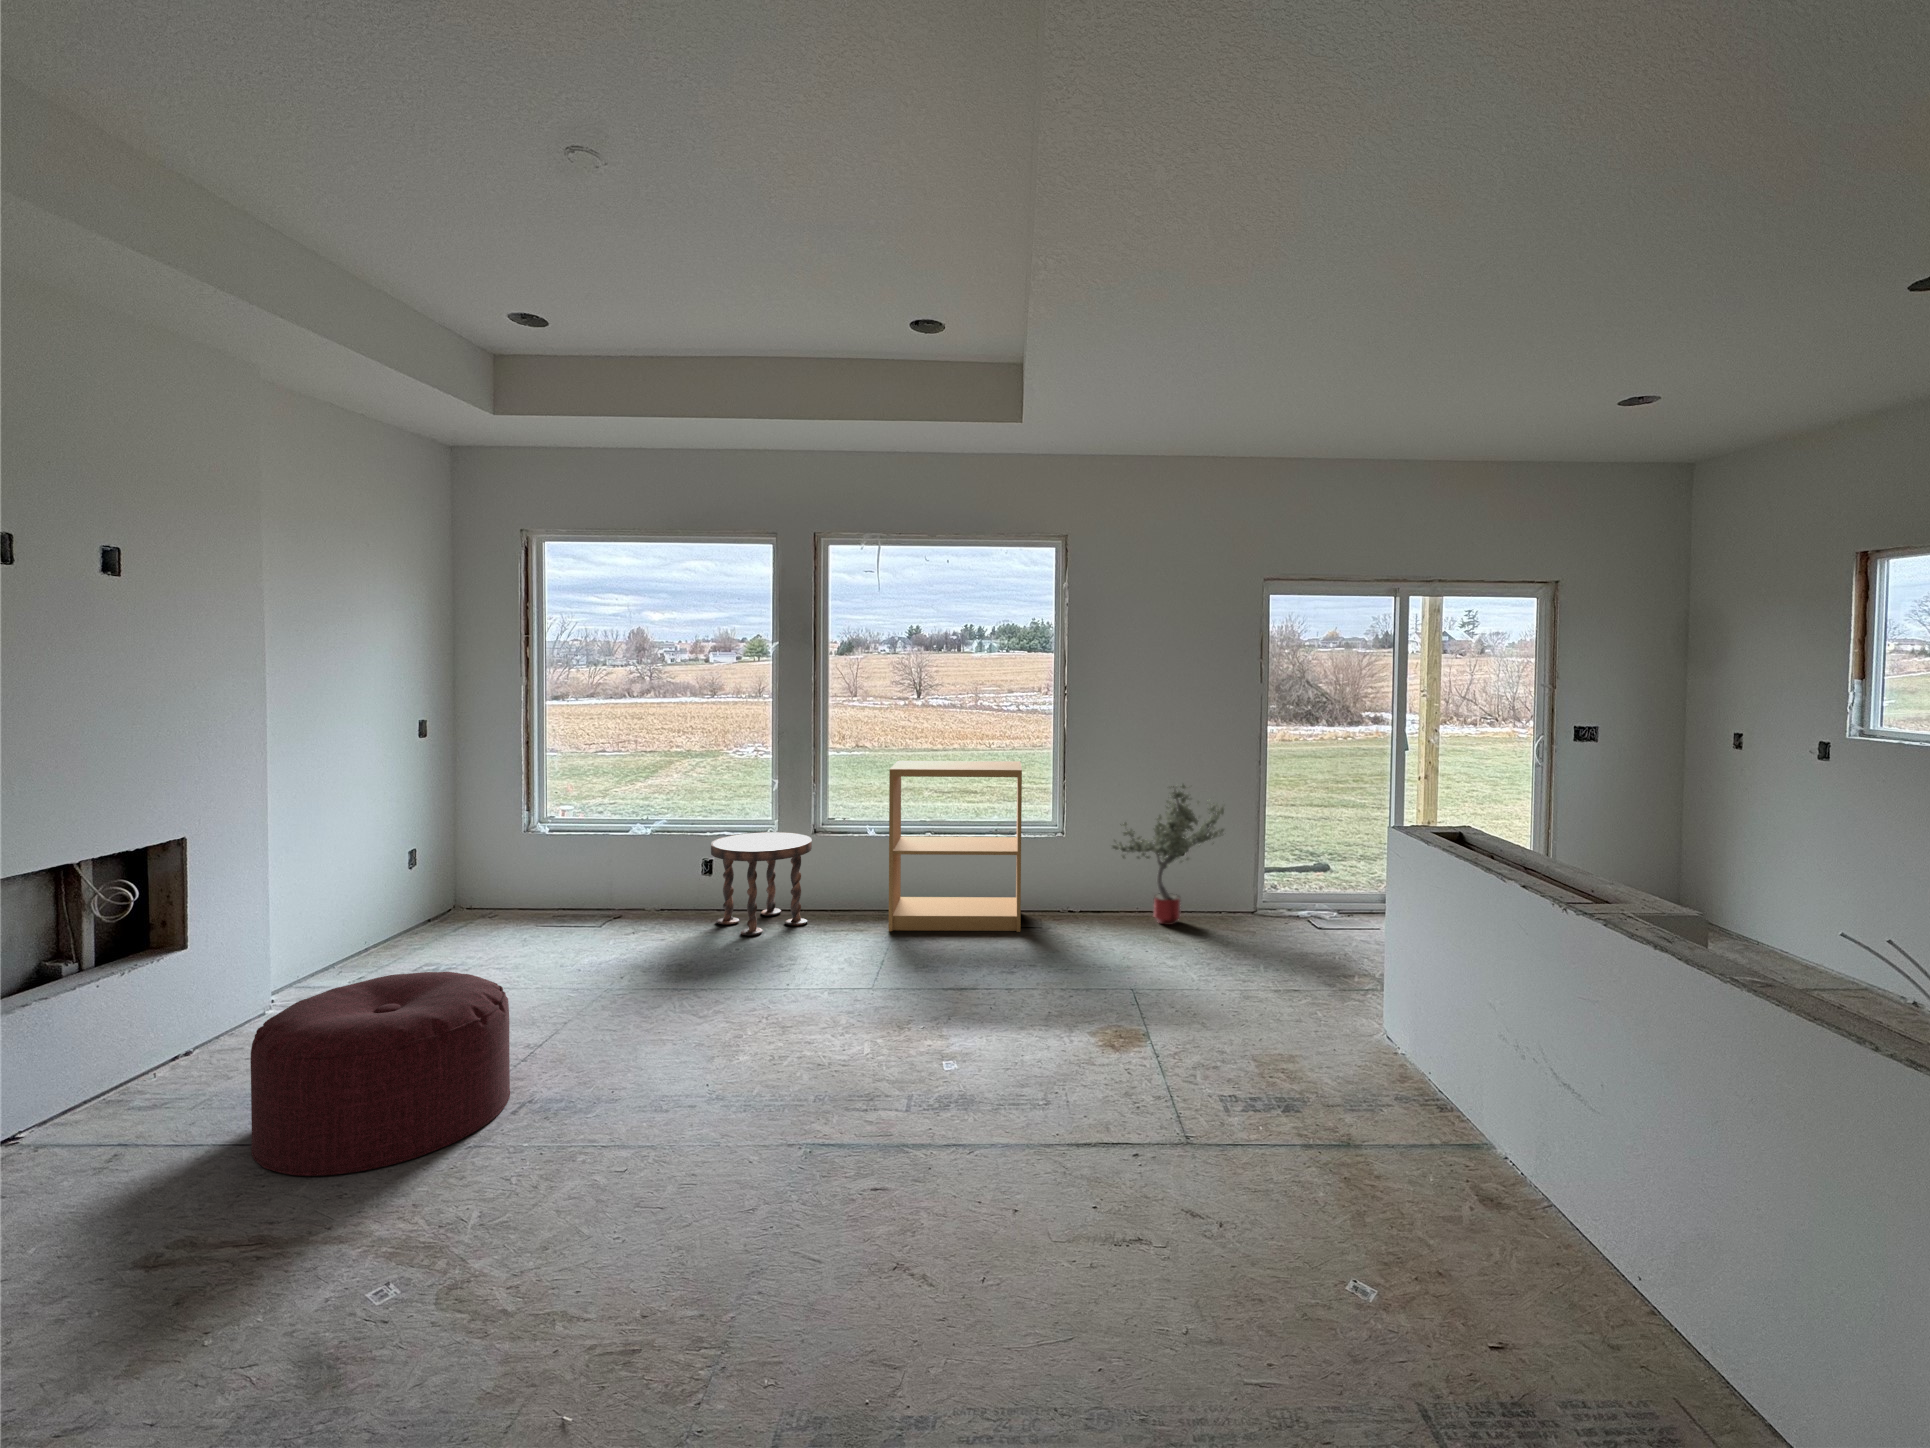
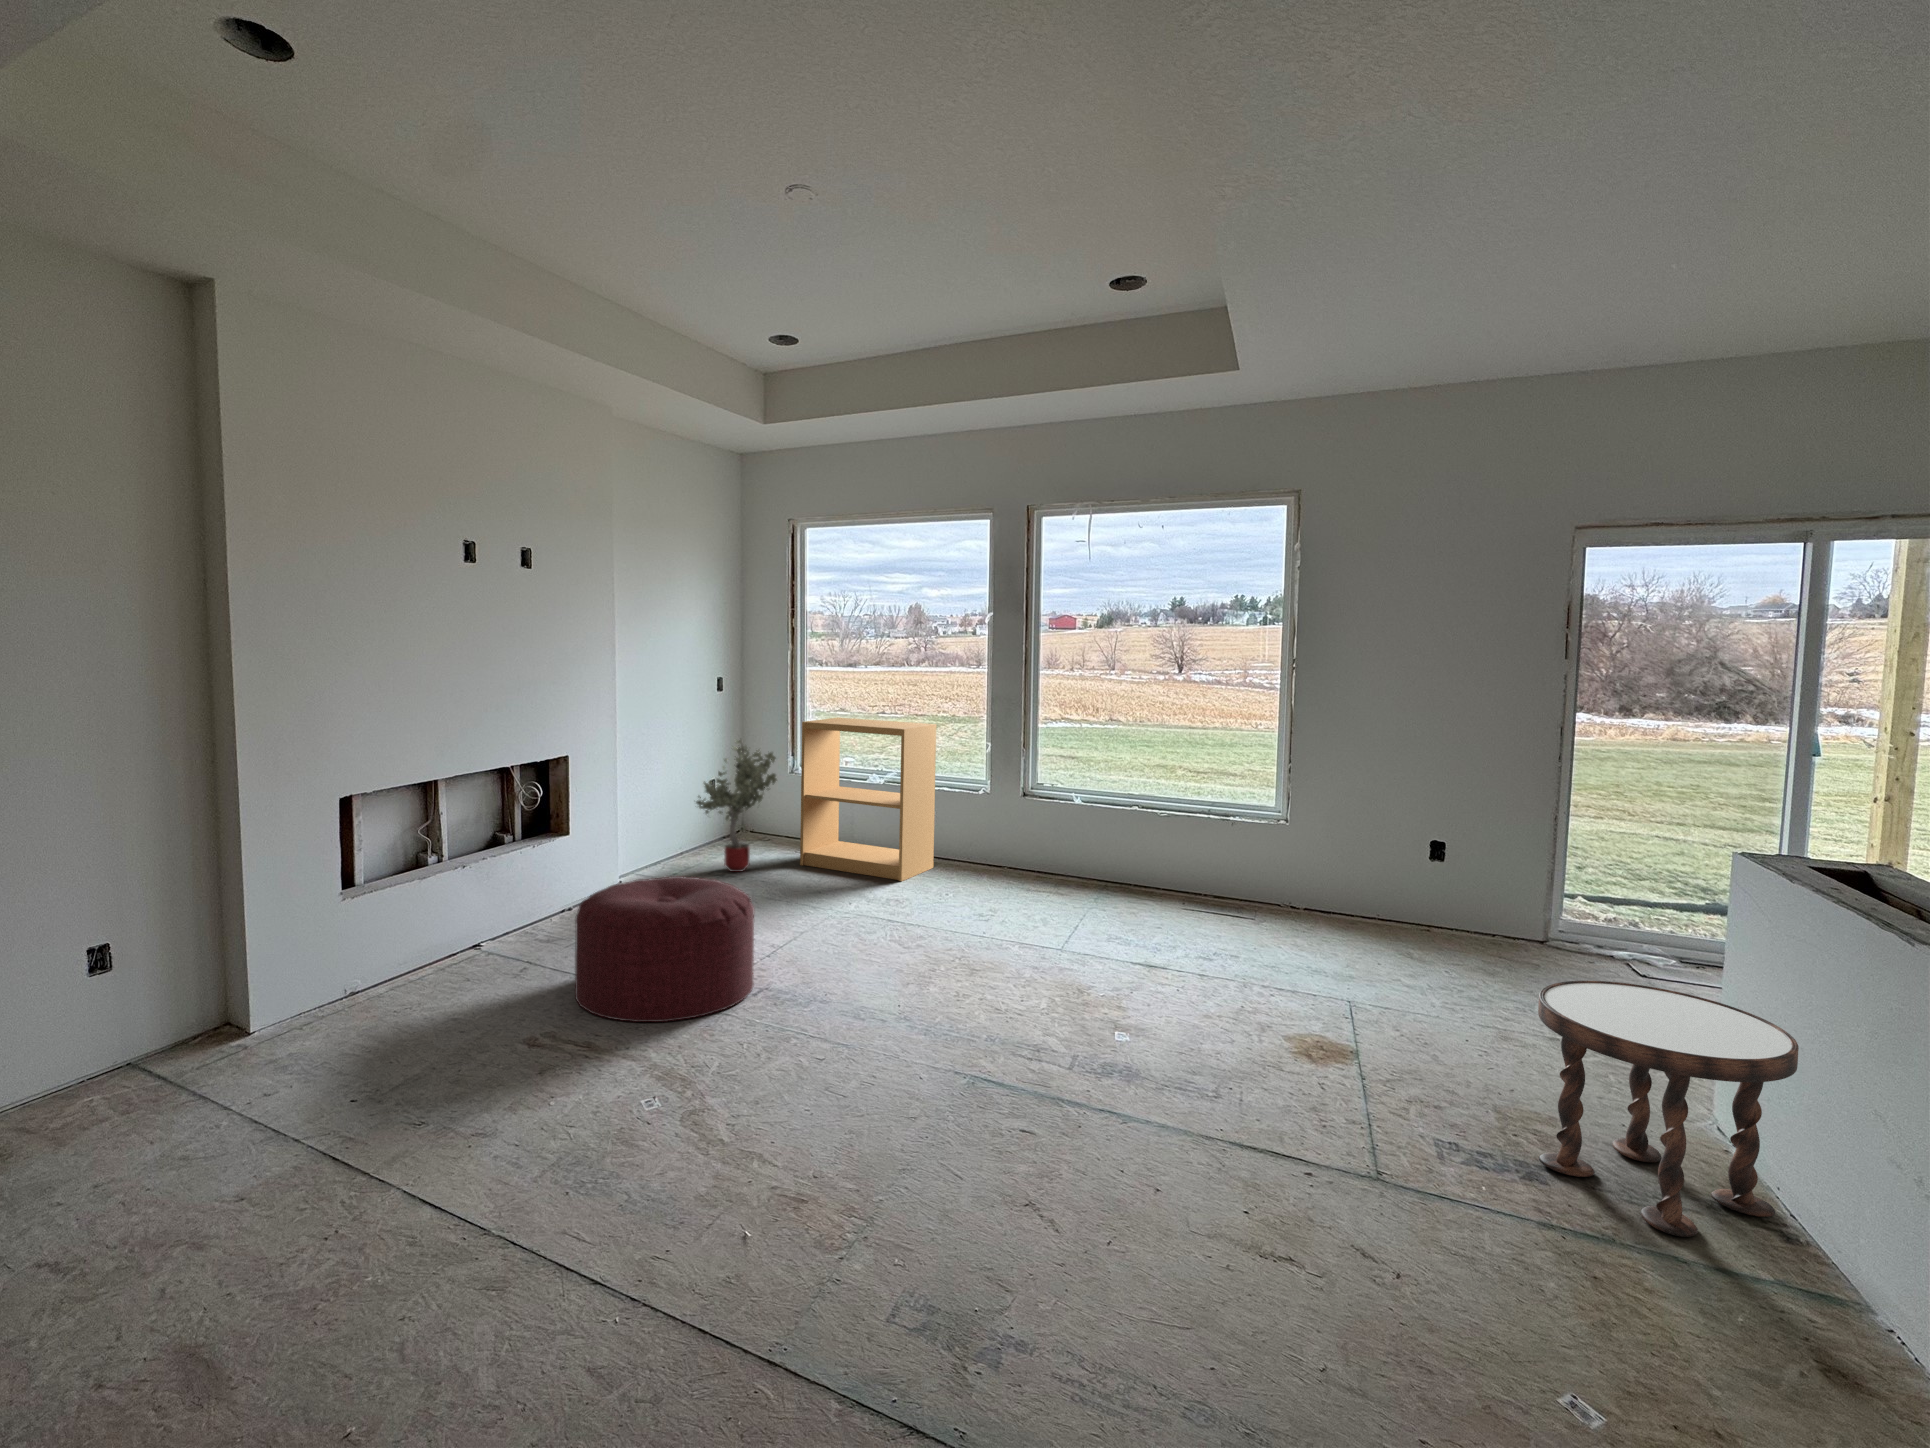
bookshelf: present [889,761,1022,932] -> present [800,718,936,881]
potted tree: present [1112,784,1224,925] -> present [696,740,777,872]
side table: present [711,832,812,936] -> present [1538,981,1799,1237]

